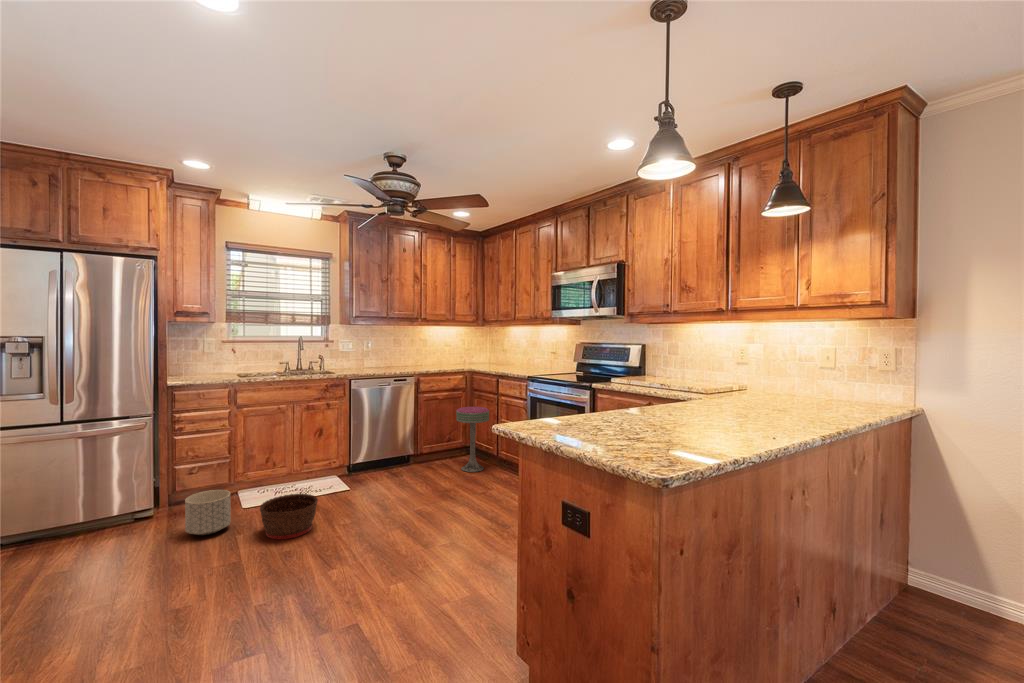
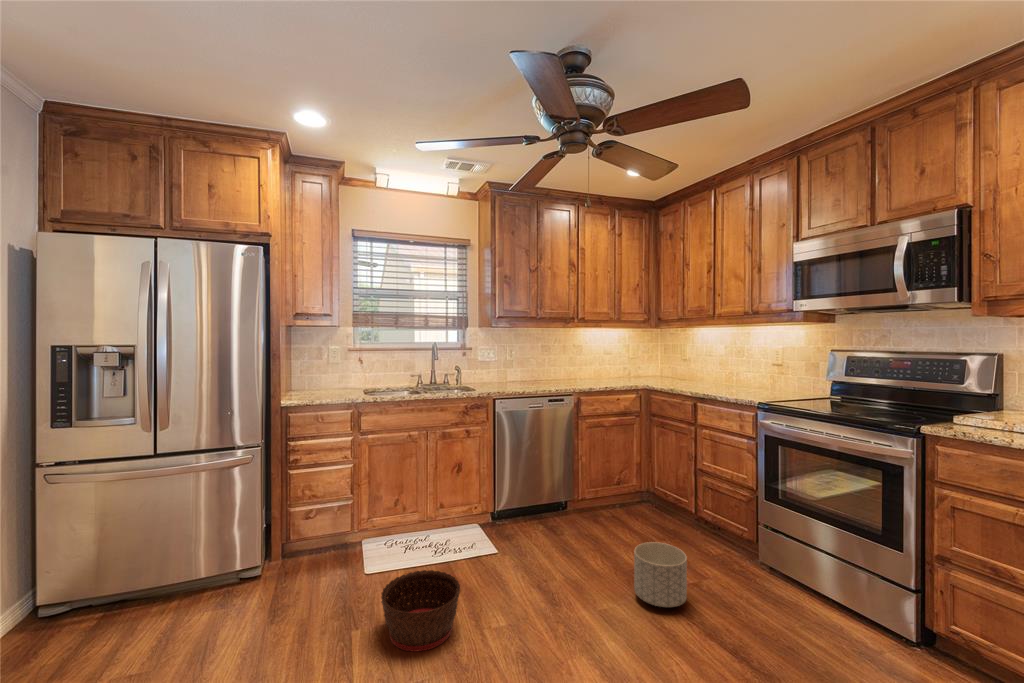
bar stool: present [456,407,489,472] -> none [636,440,685,536]
planter: present [185,490,231,535] -> present [634,542,687,607]

